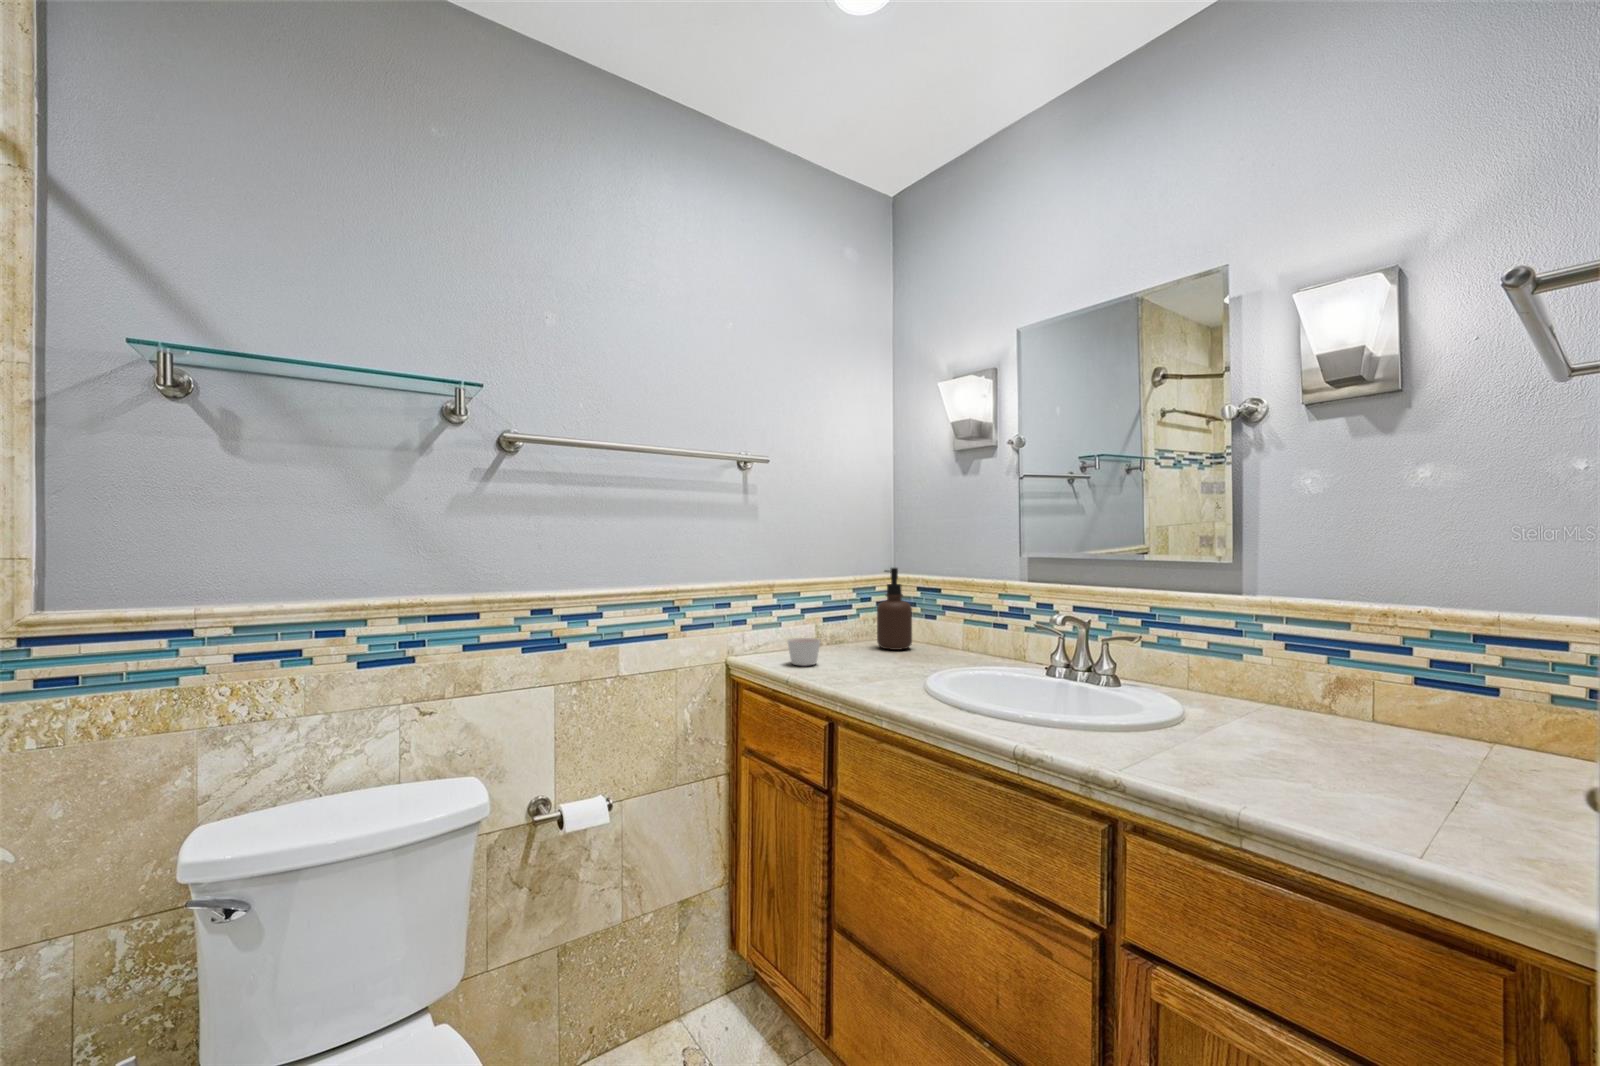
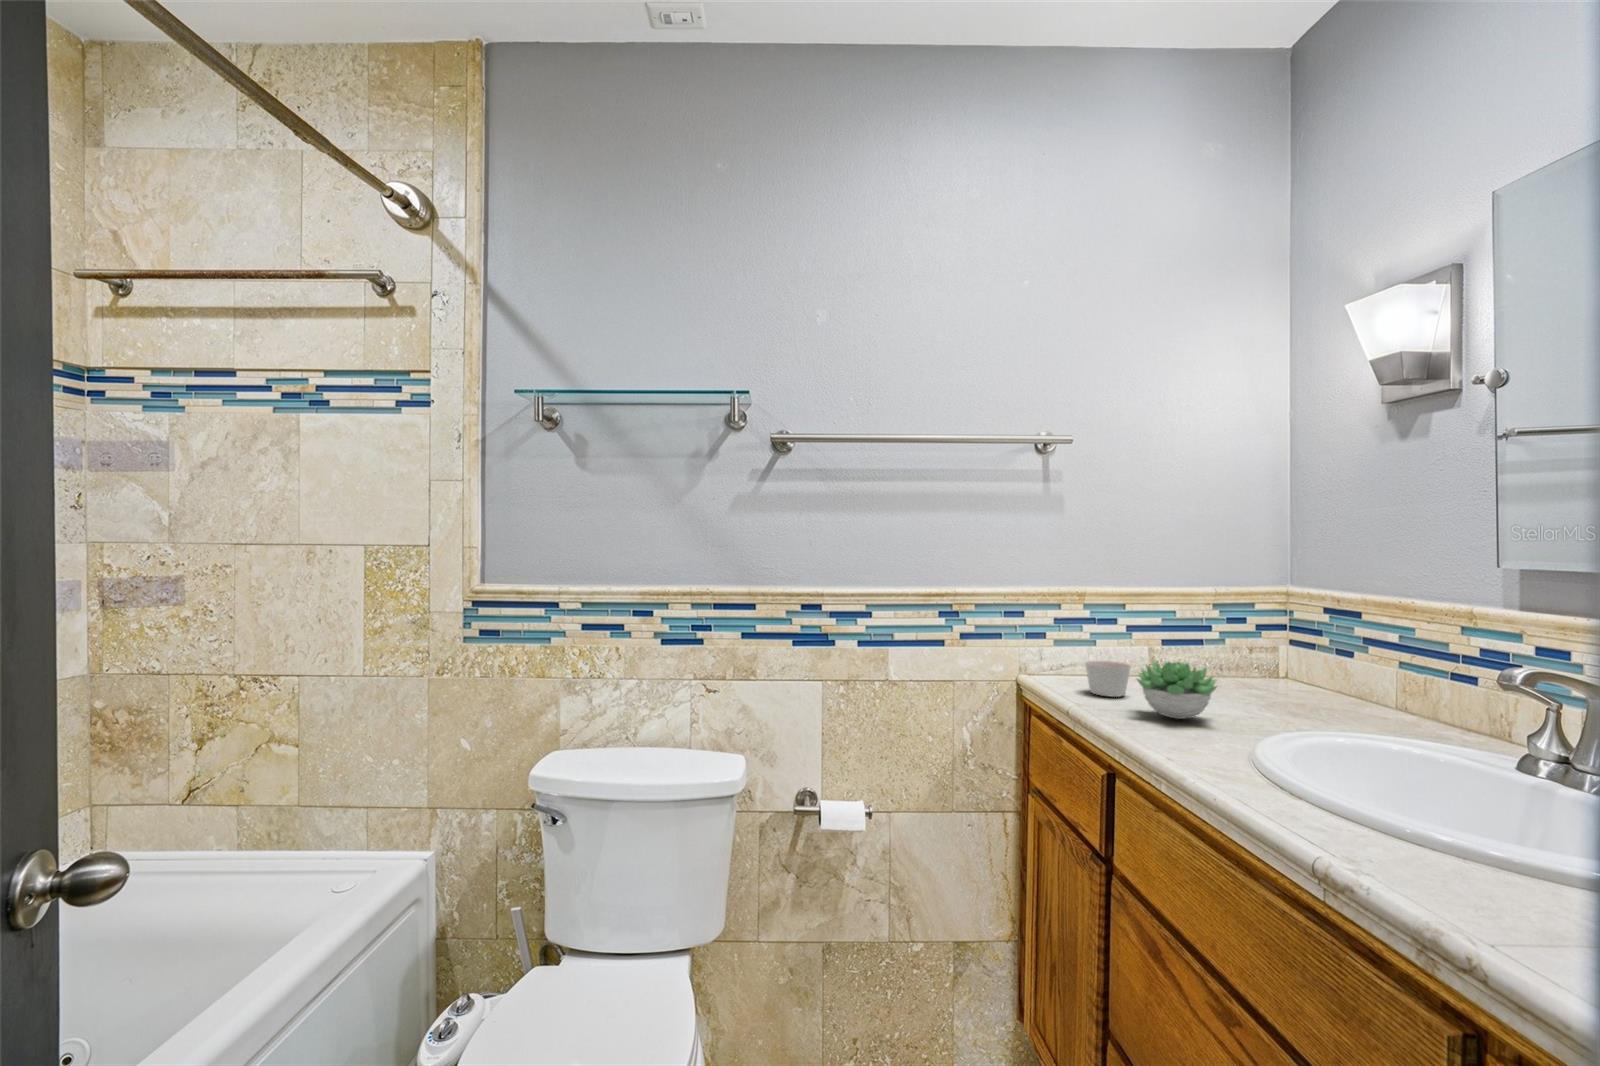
soap dispenser: present [877,568,912,650] -> none [1243,578,1301,694]
succulent plant: none [835,633,893,675] -> present [1137,662,1217,719]

